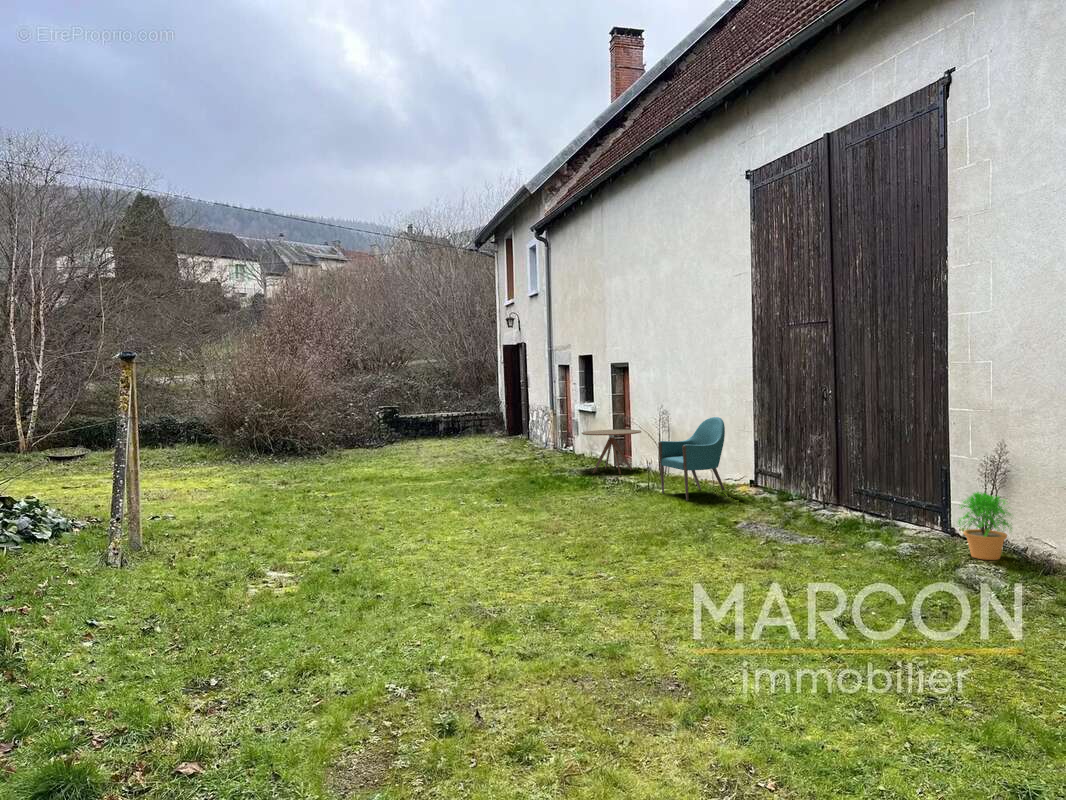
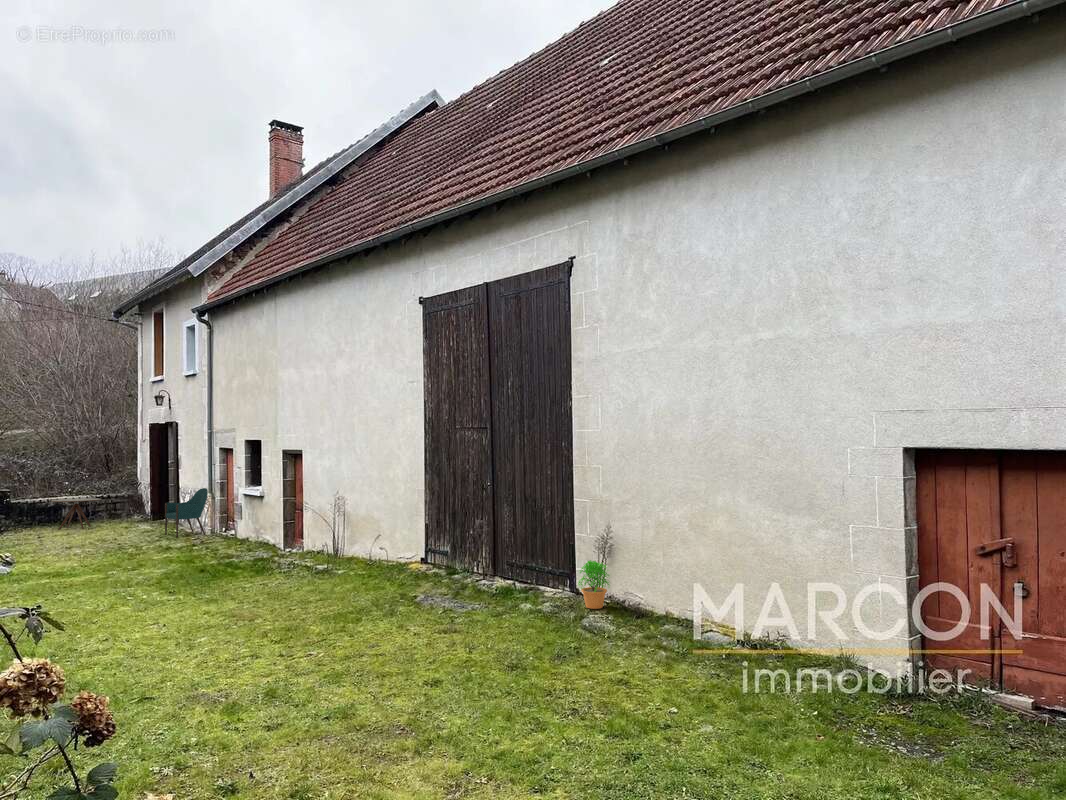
chair: present [658,417,727,500] -> present [165,488,208,537]
round table: present [582,429,641,474] -> present [51,498,101,529]

